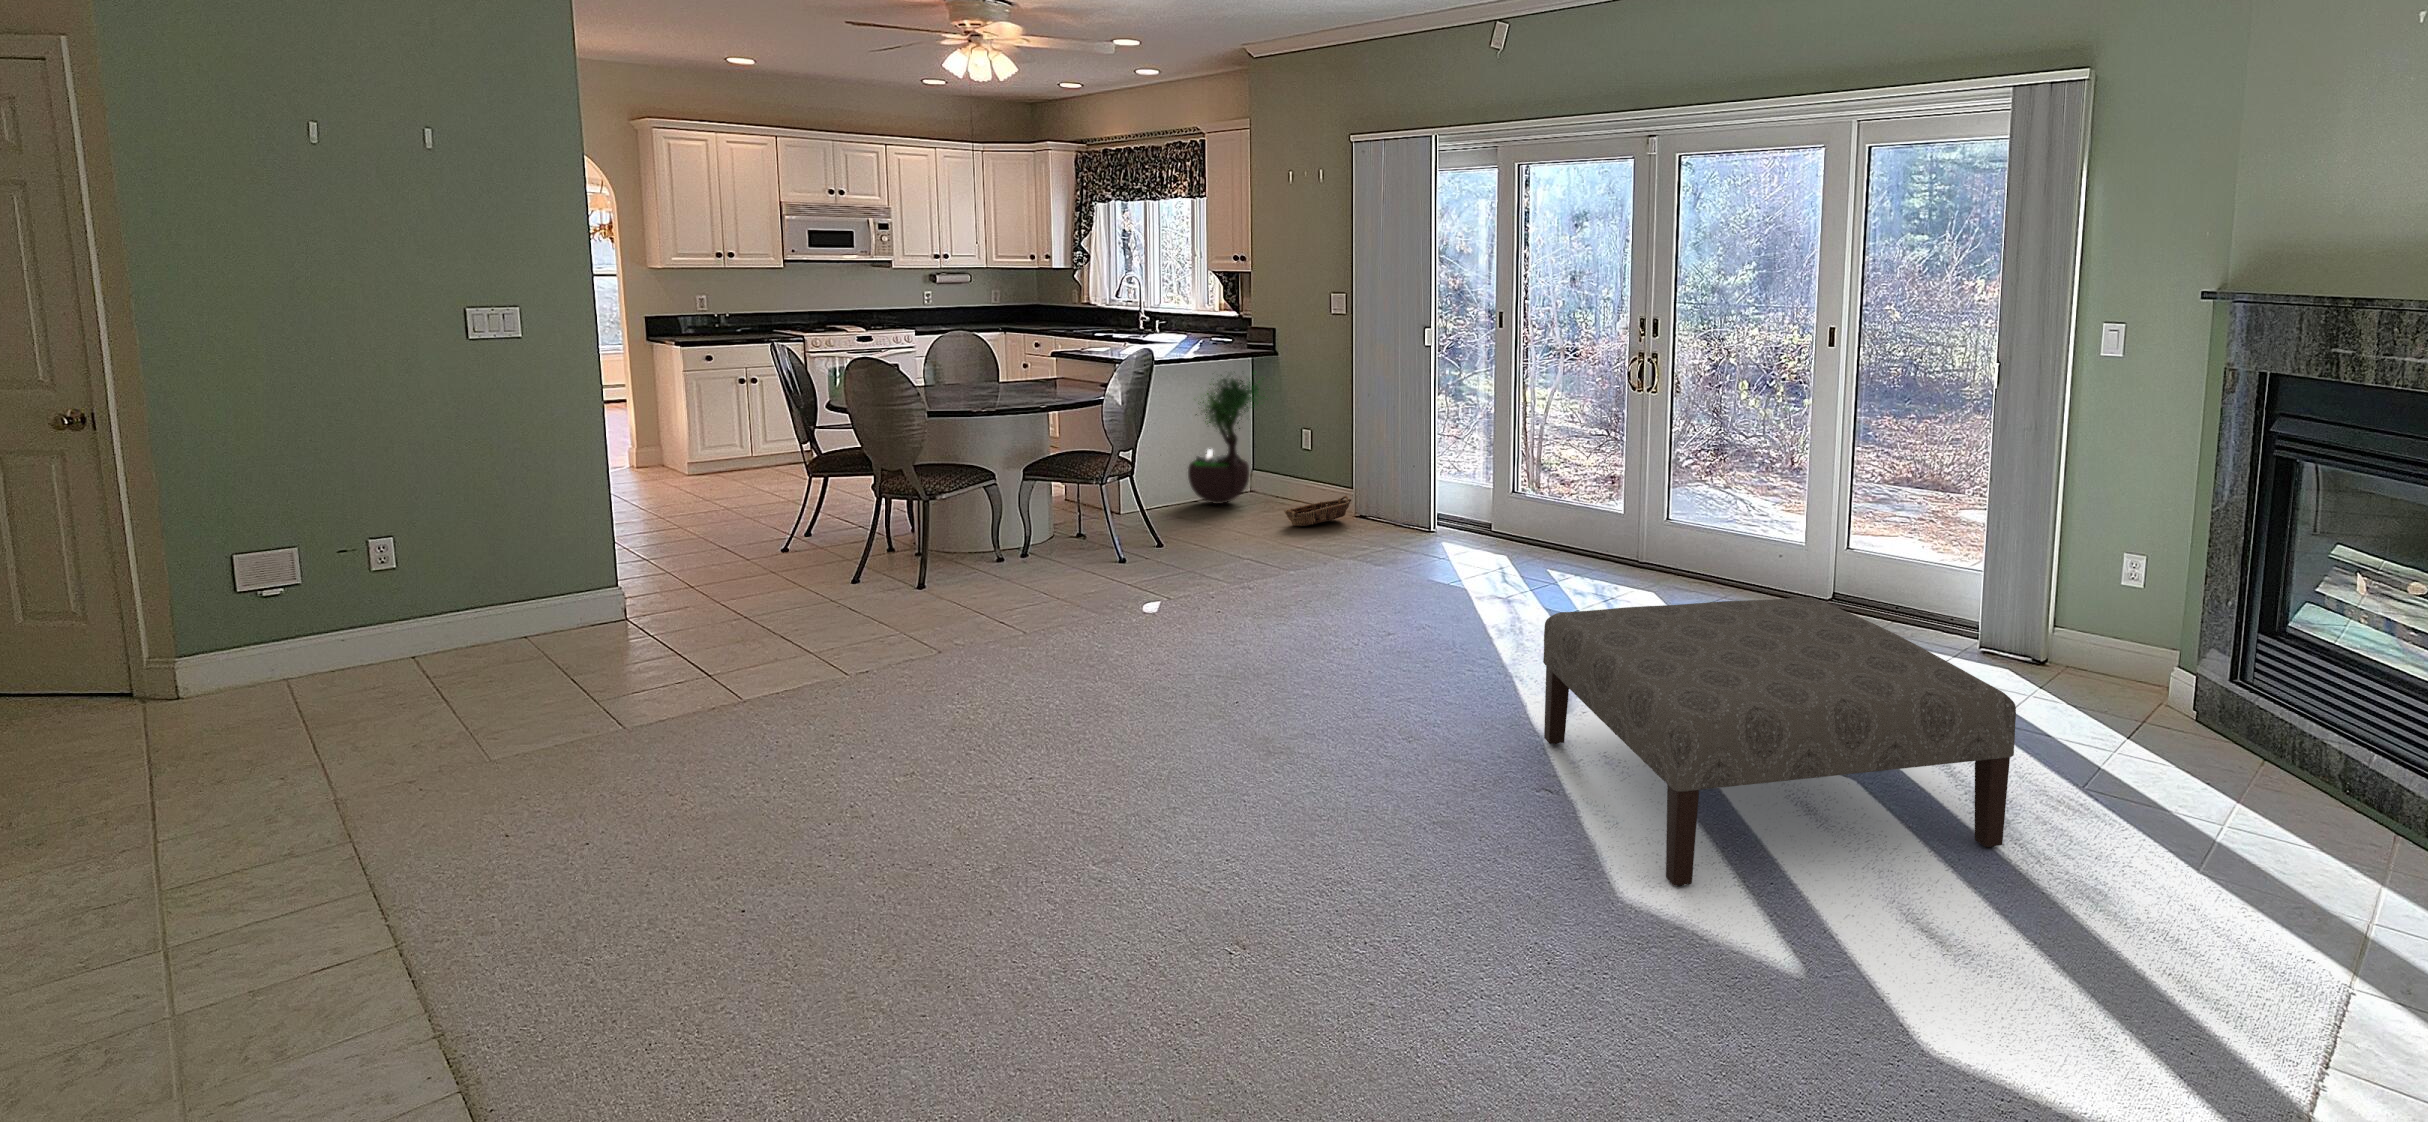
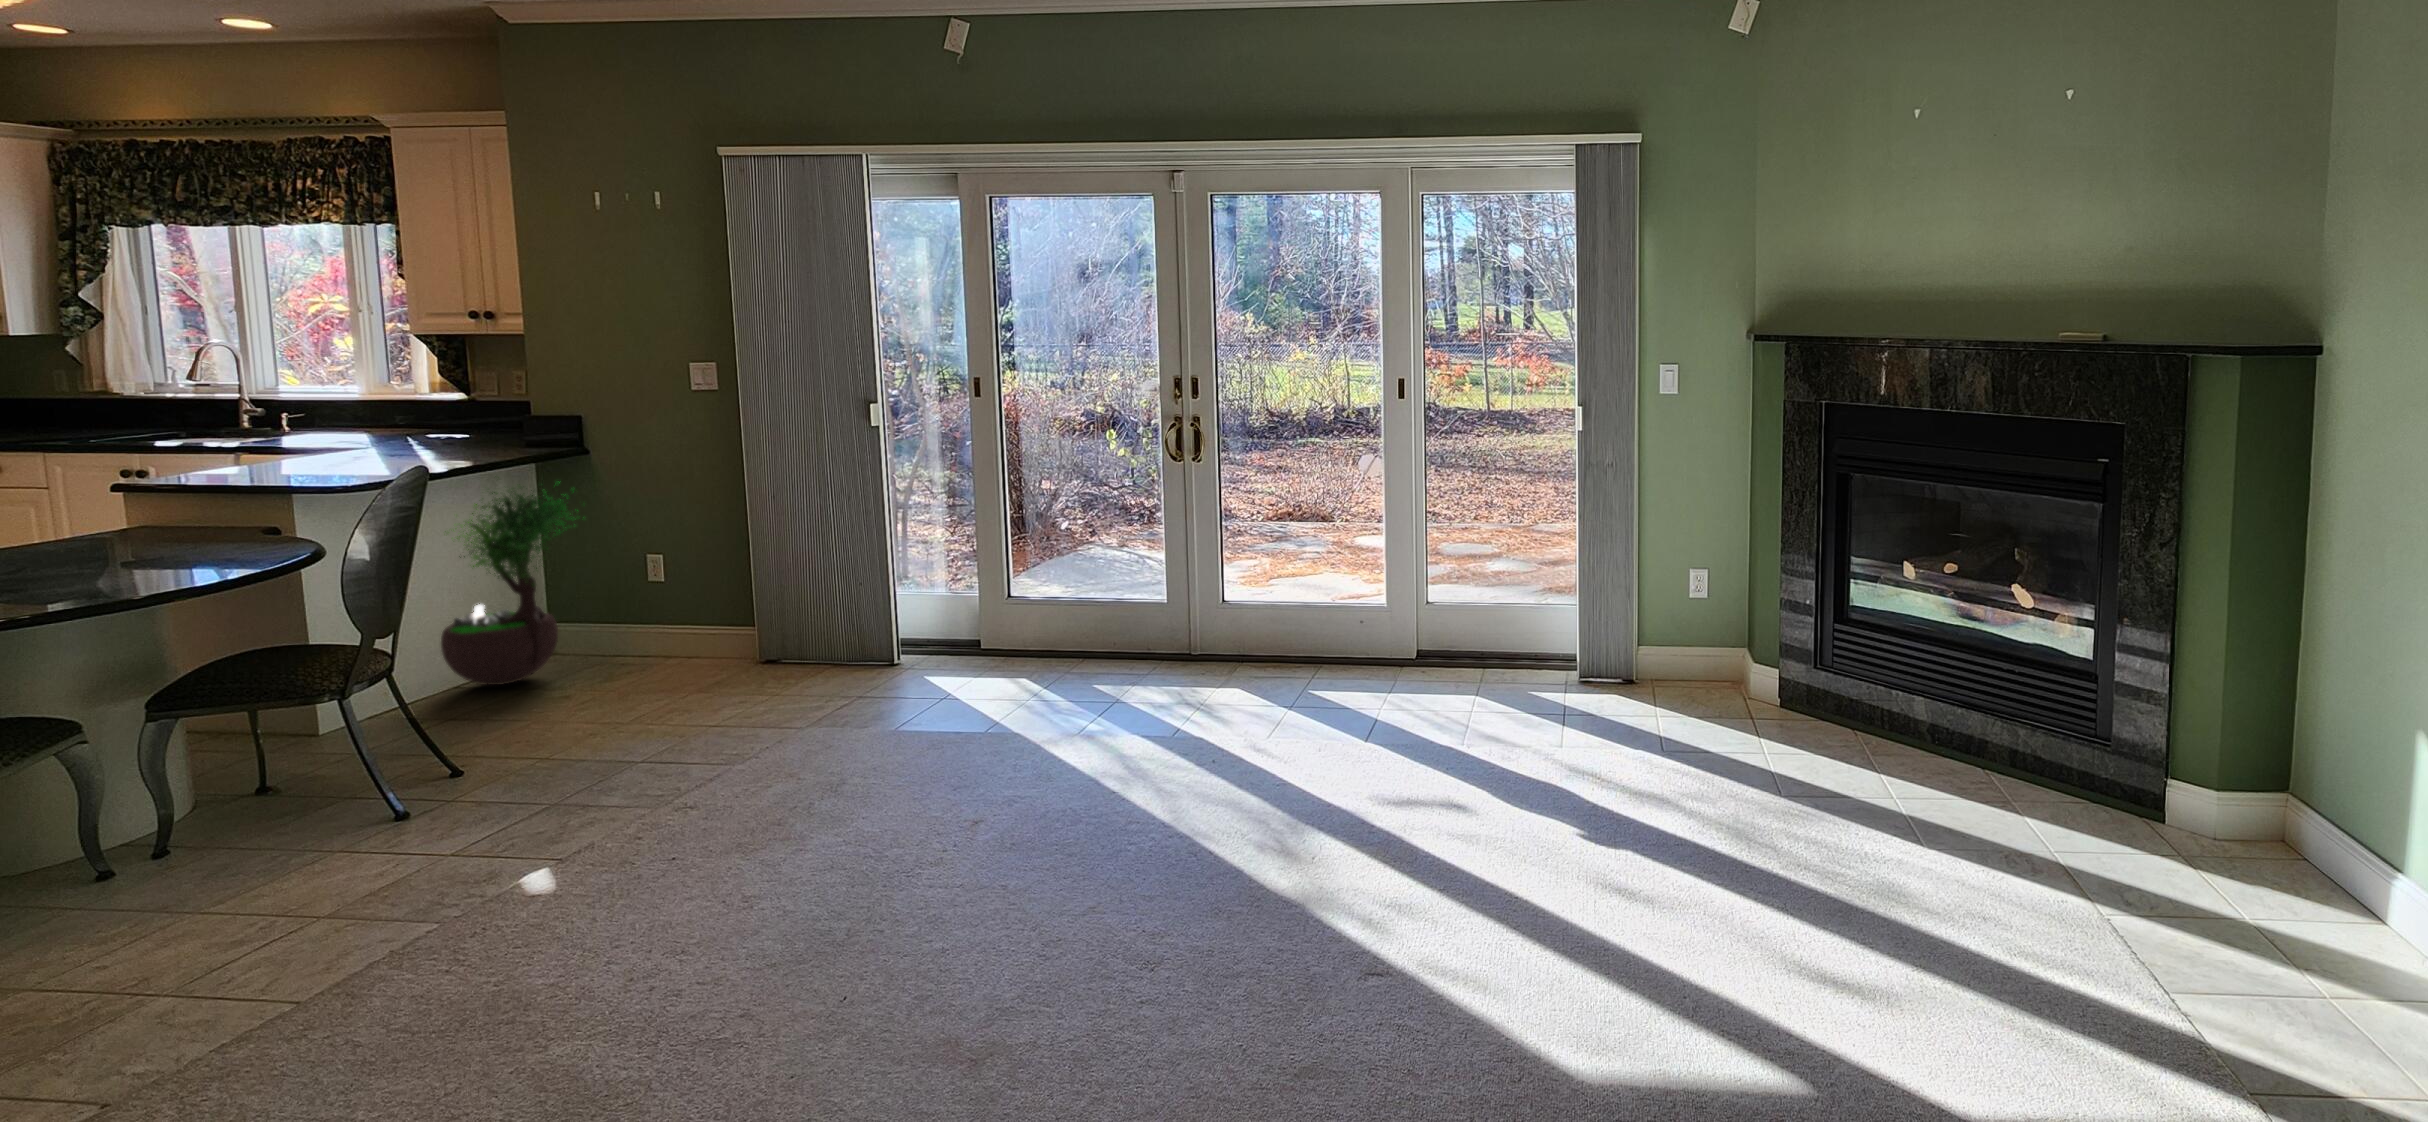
basket: present [1284,496,1351,526] -> none [628,638,757,699]
ottoman: present [1543,597,2016,886] -> none [1298,668,1801,1040]

